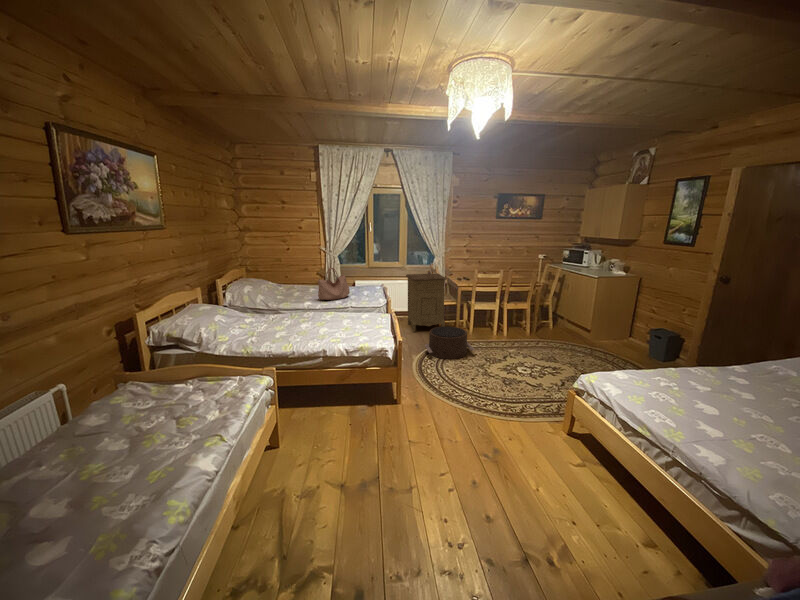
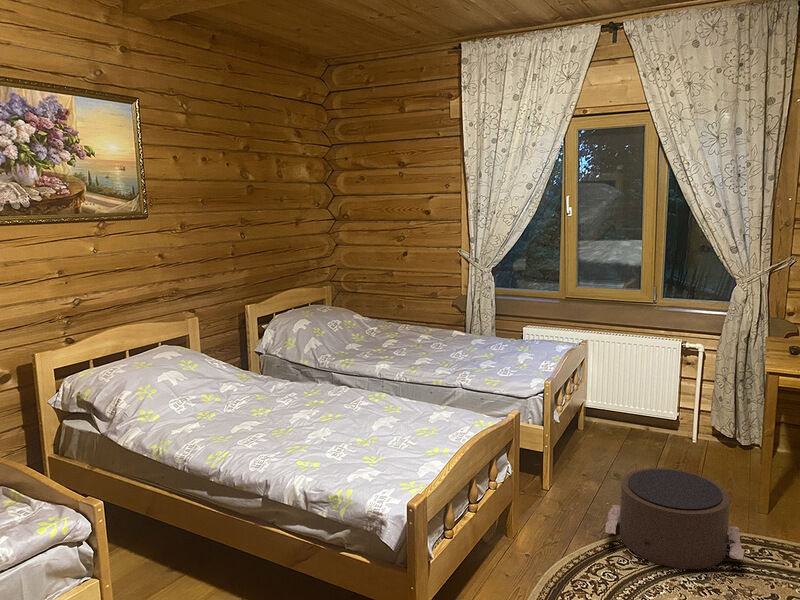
handbag: present [318,268,350,300] -> none [402,297,472,364]
nightstand: present [406,273,447,332] -> none [623,323,723,474]

